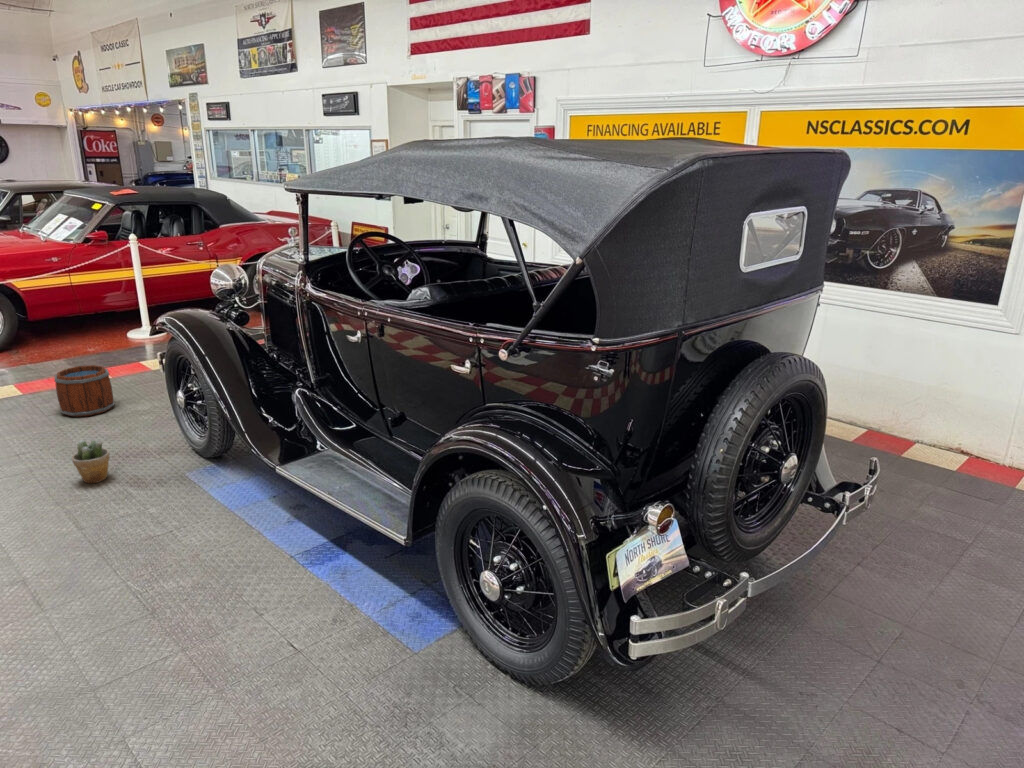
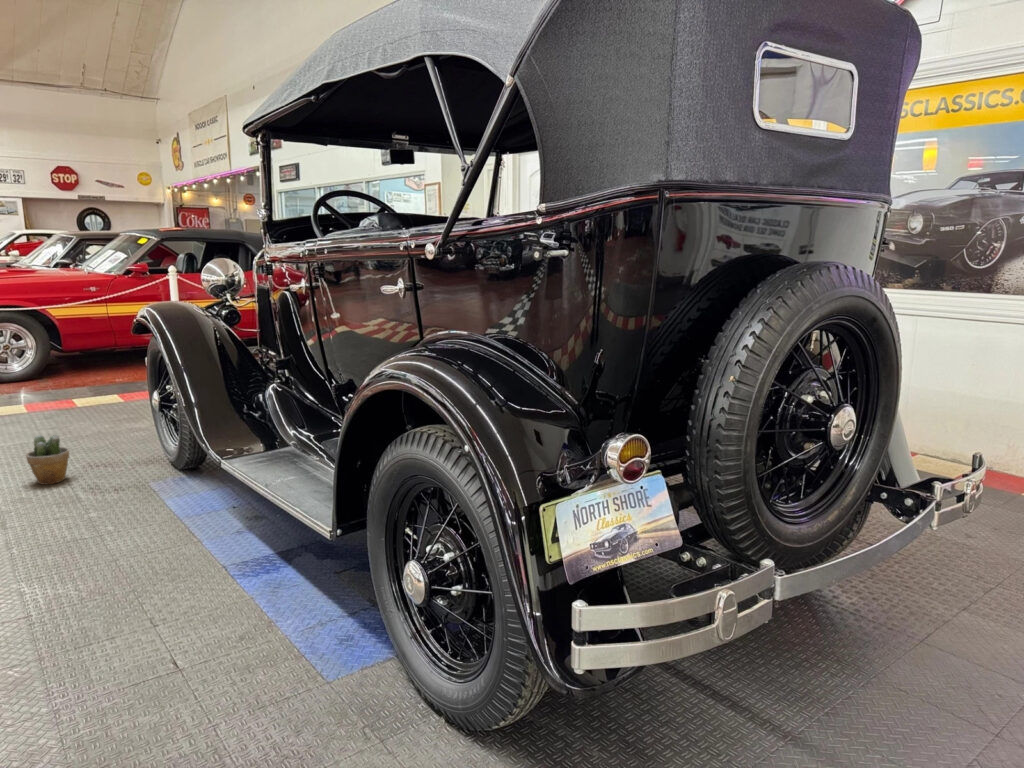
bucket: present [54,365,114,417] -> none [50,377,113,428]

